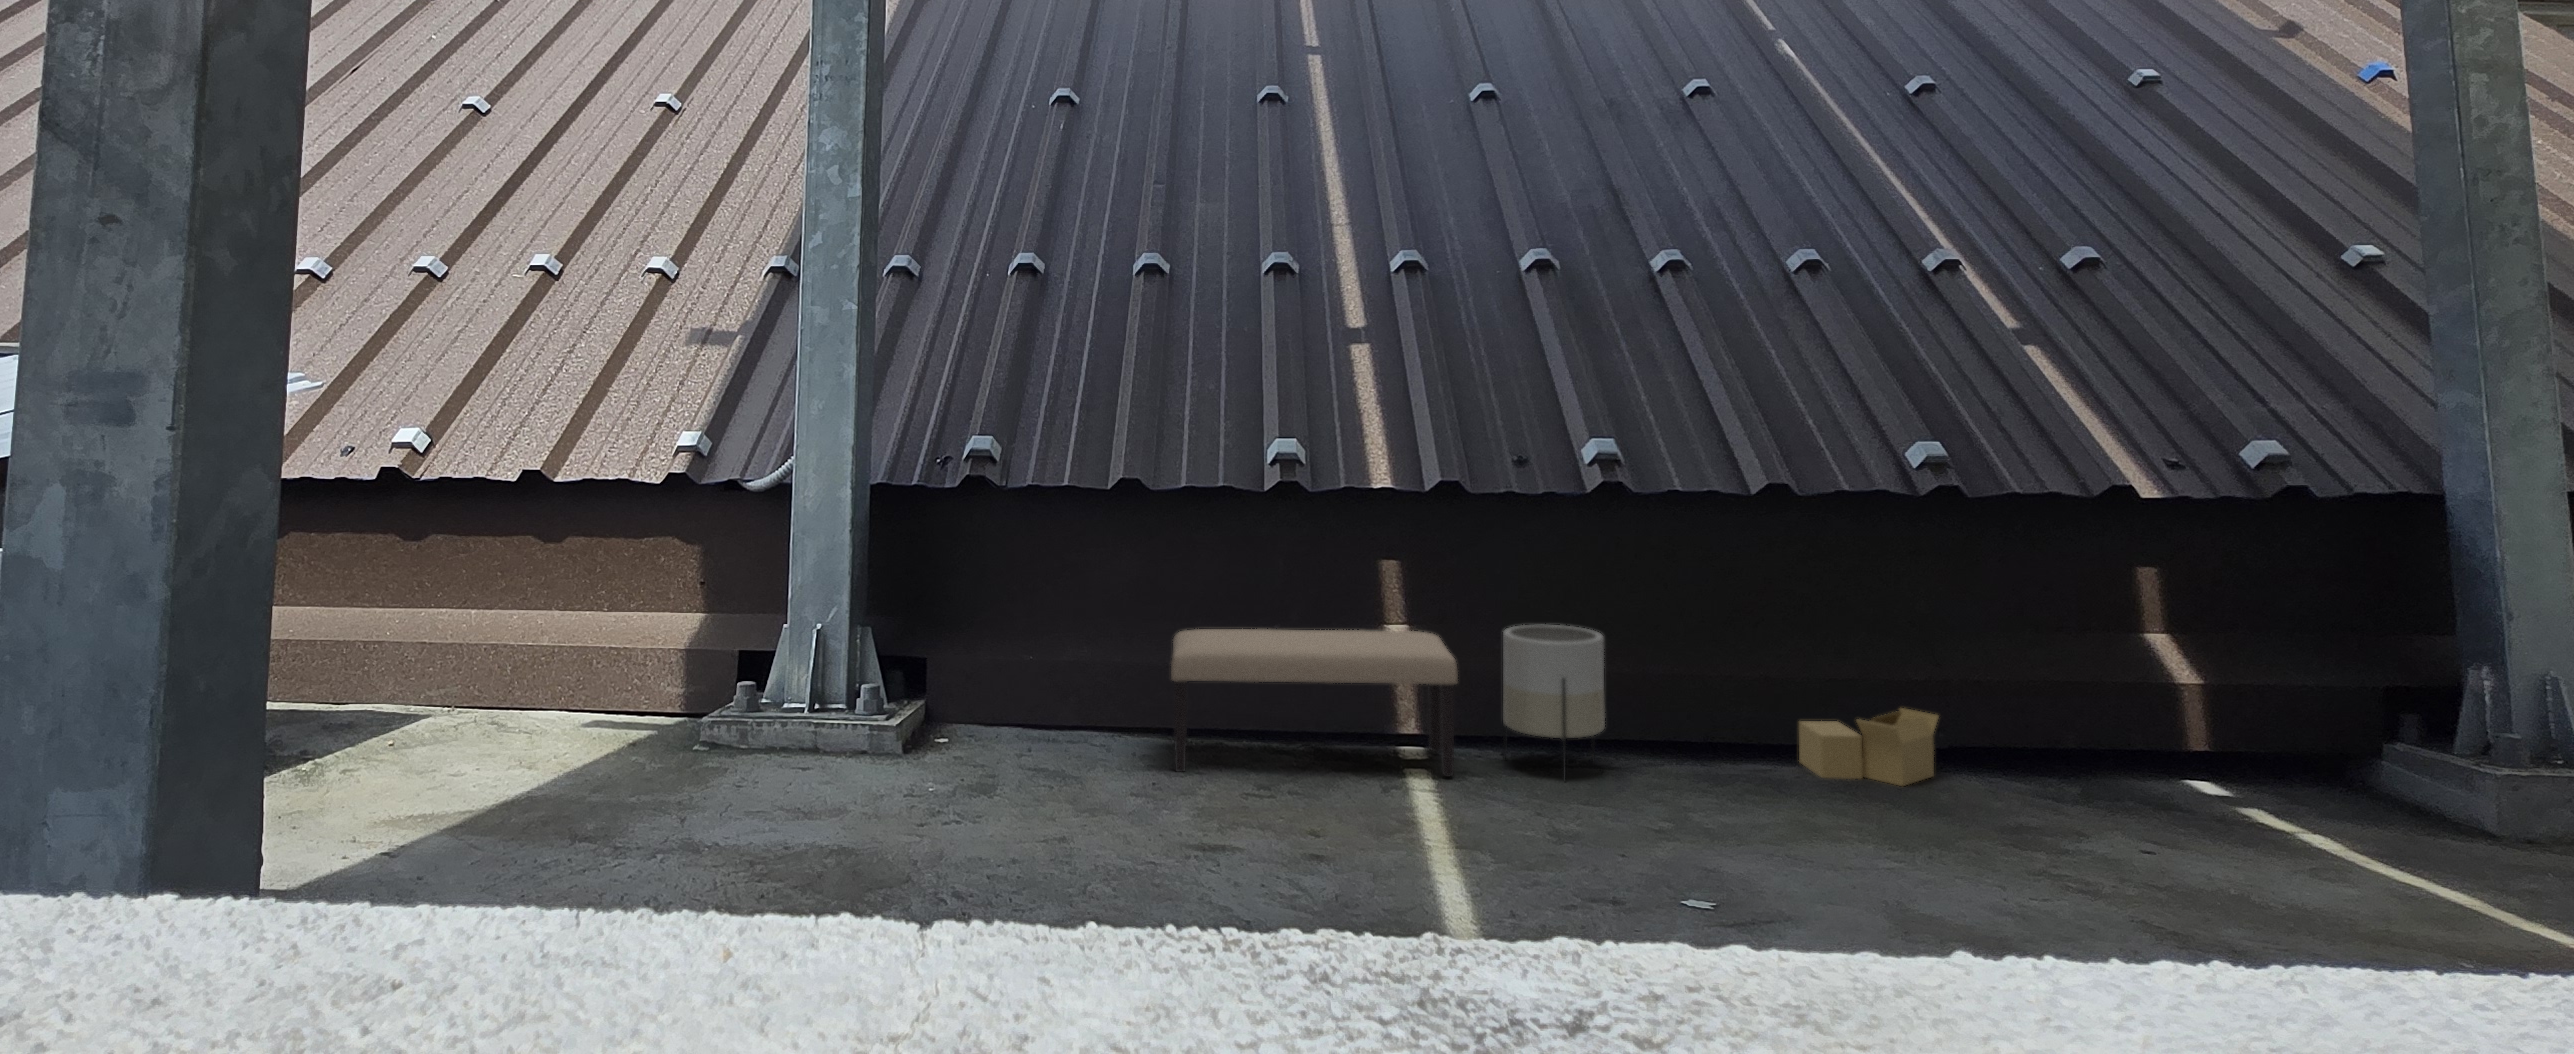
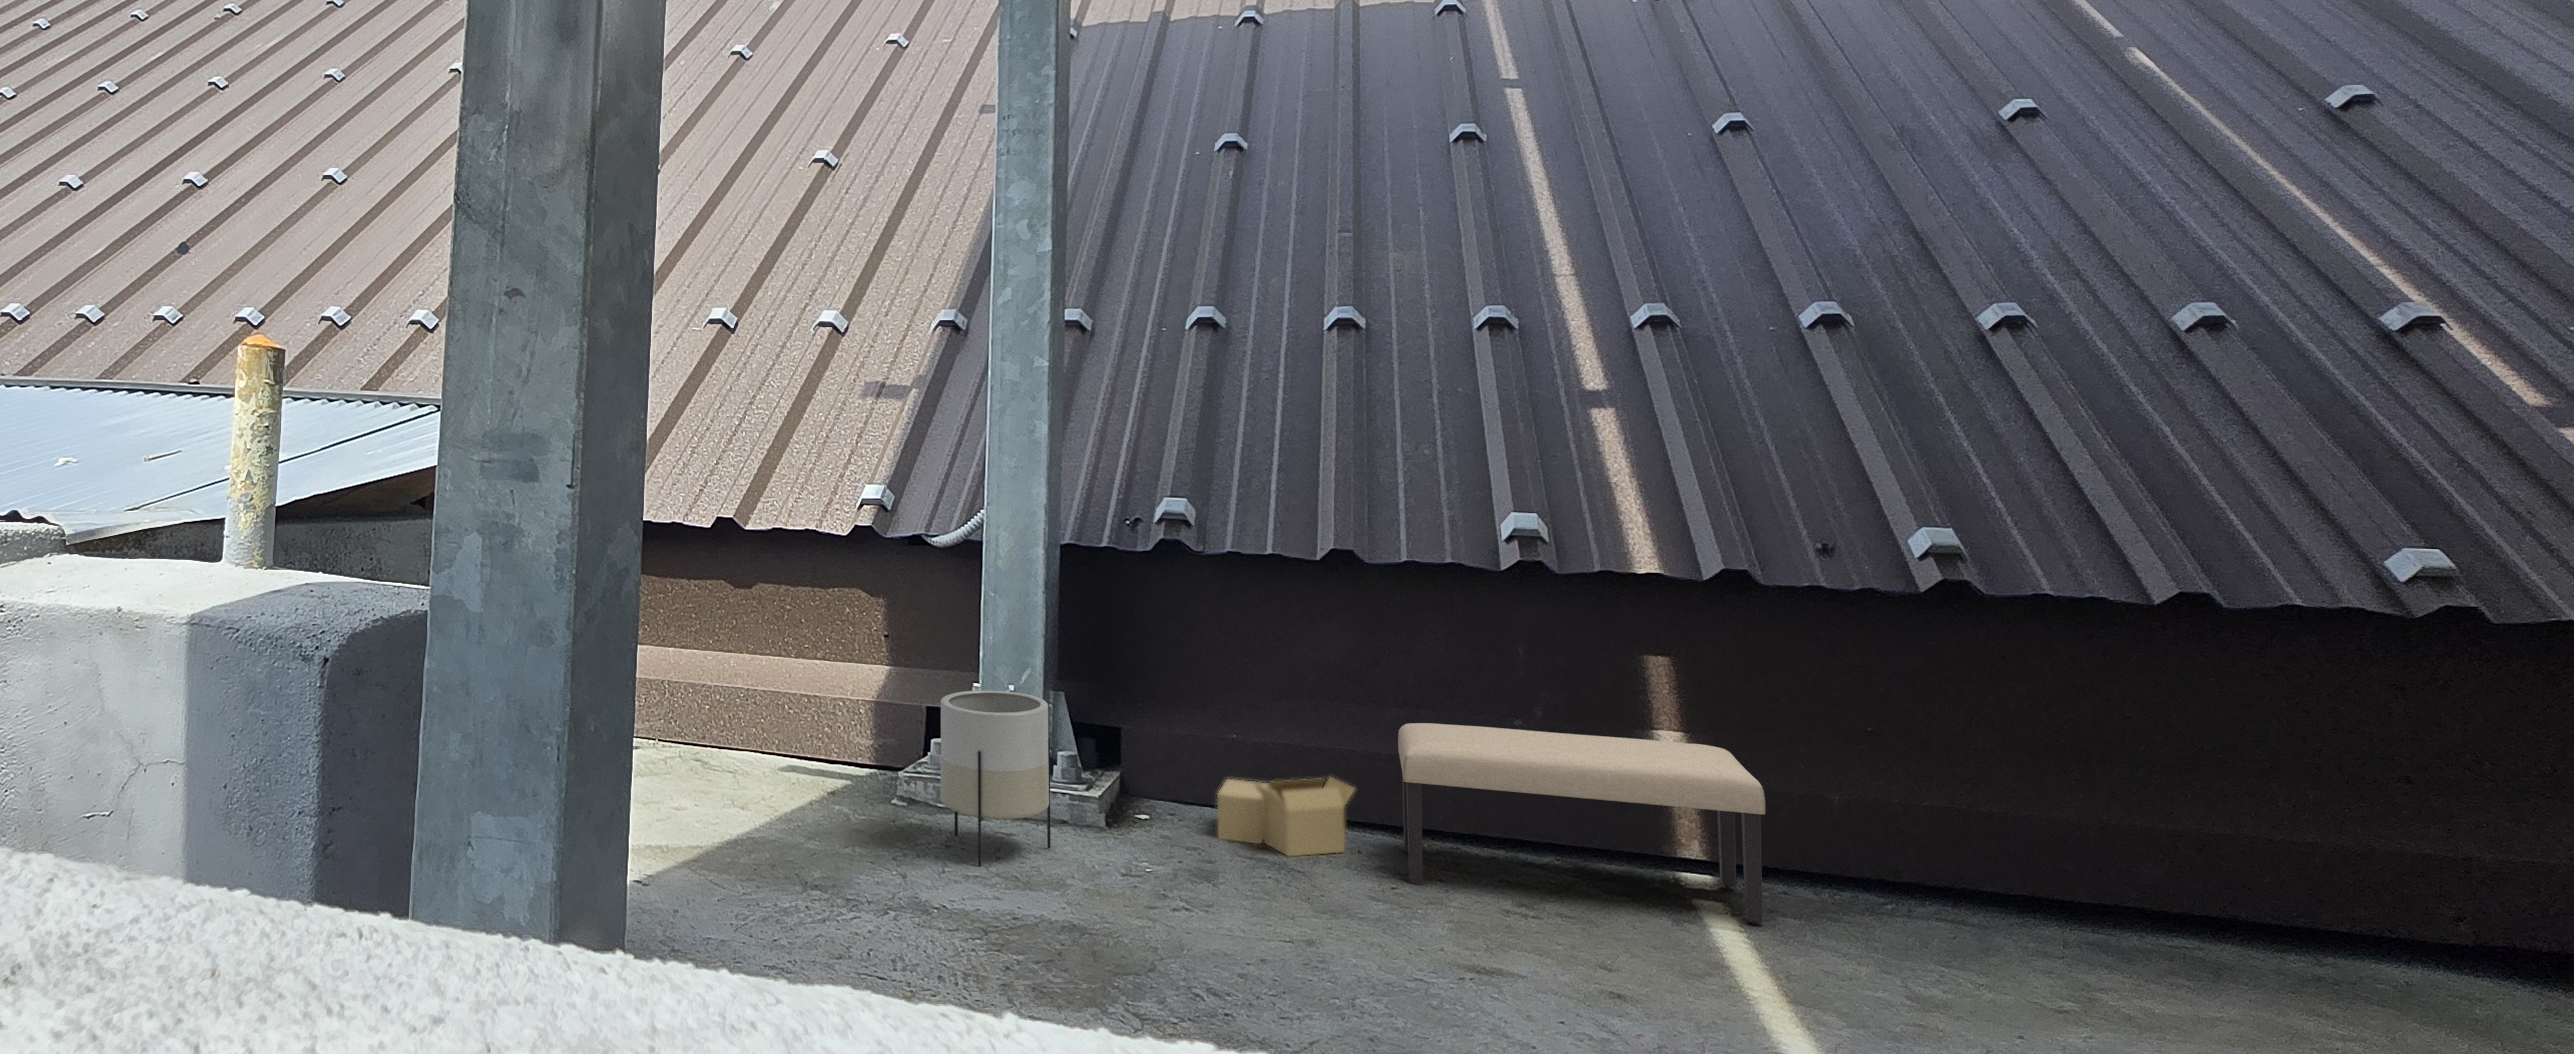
planter: present [1503,625,1605,780] -> present [940,690,1050,866]
cardboard box: present [1799,708,1938,786] -> present [1217,777,1354,856]

